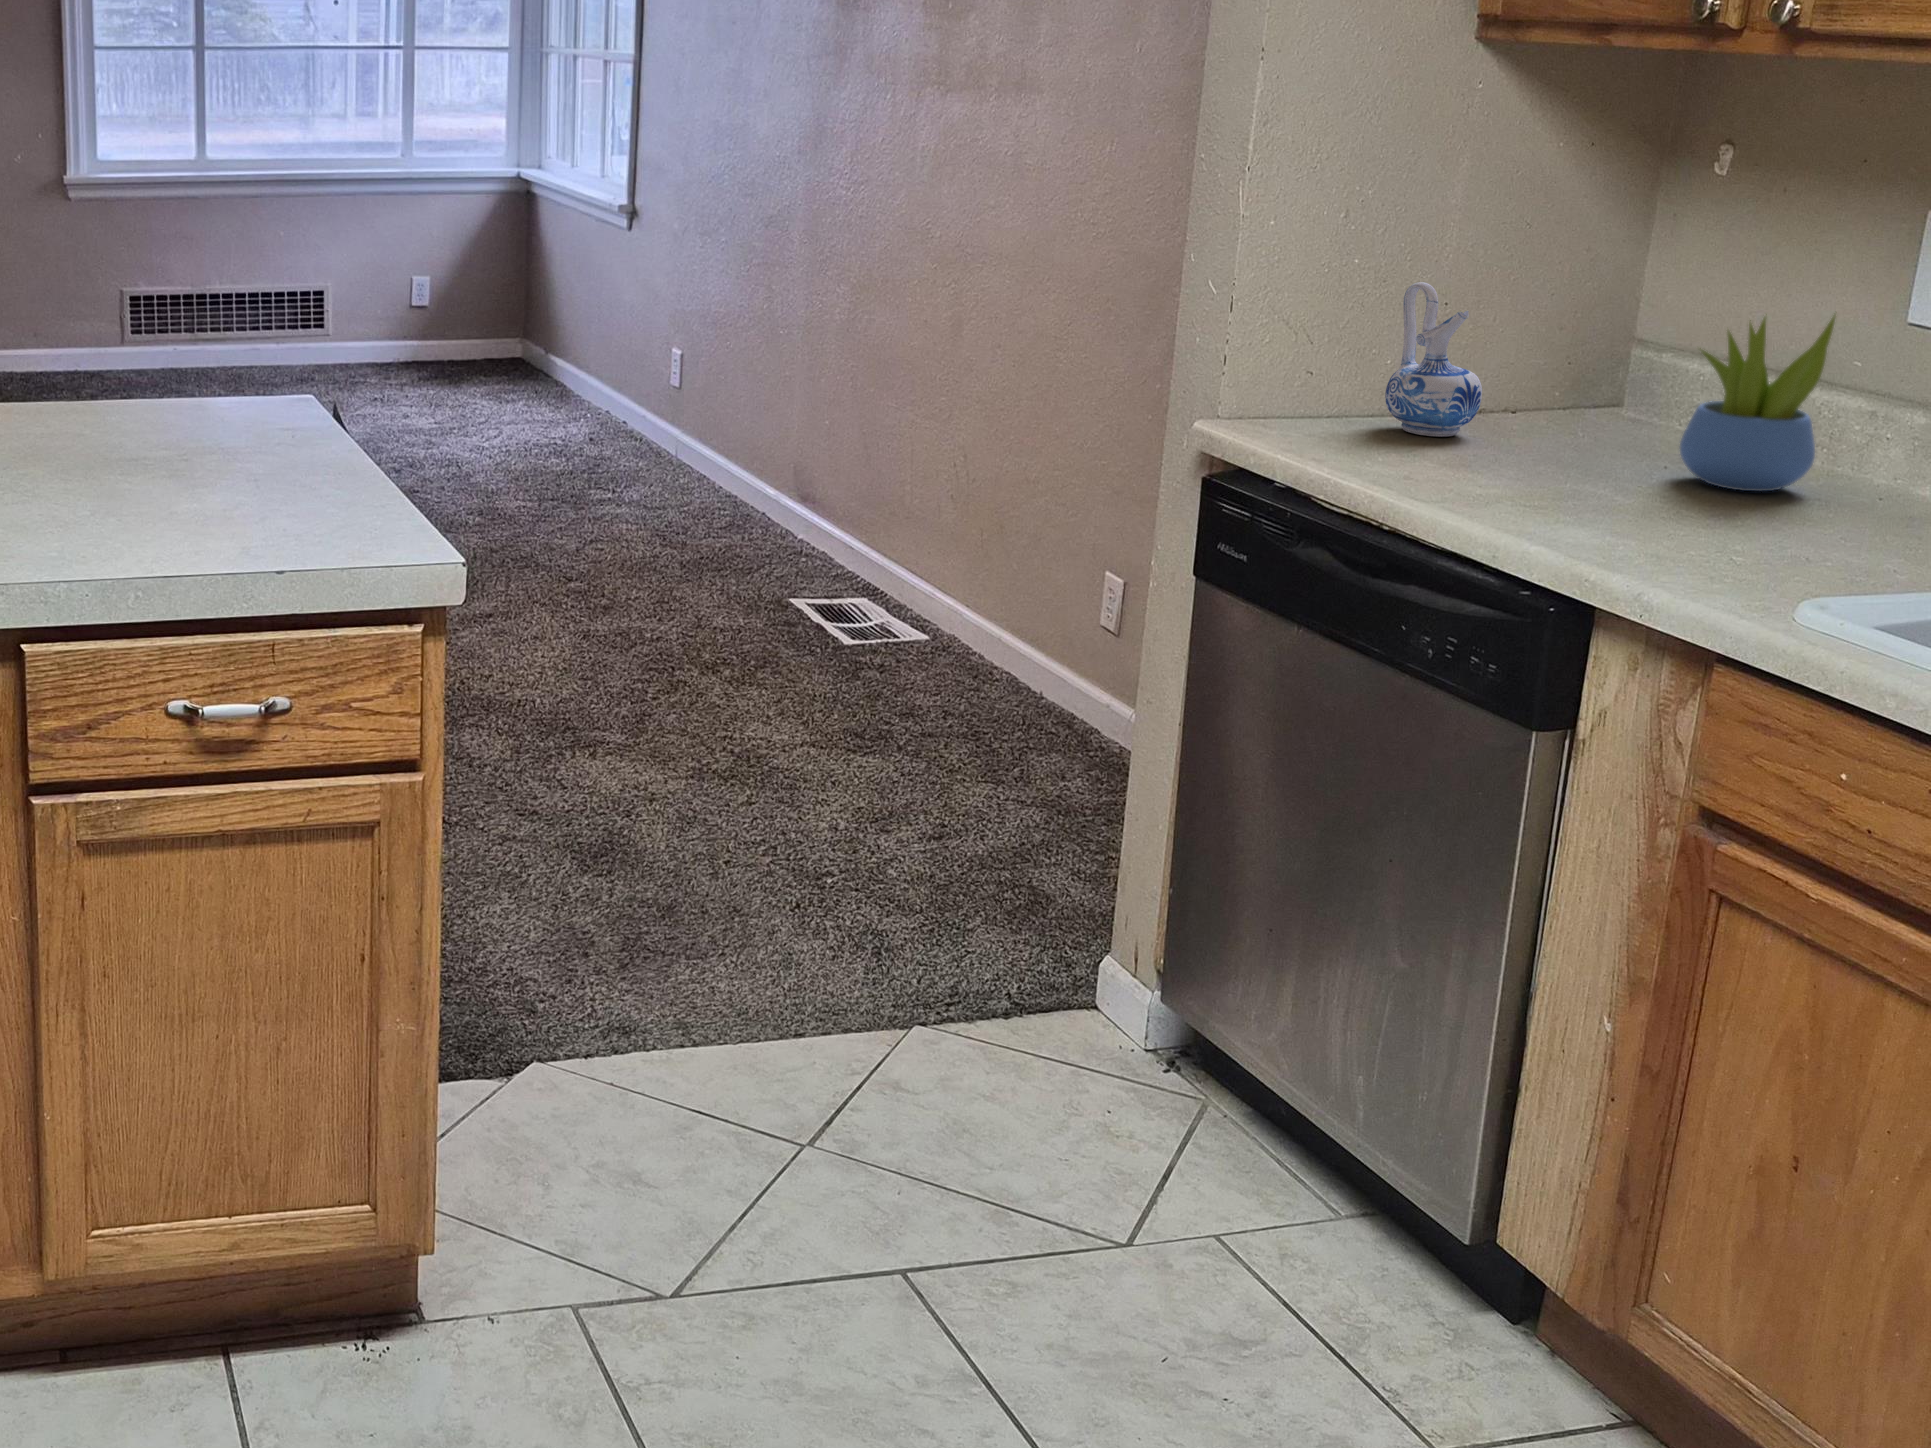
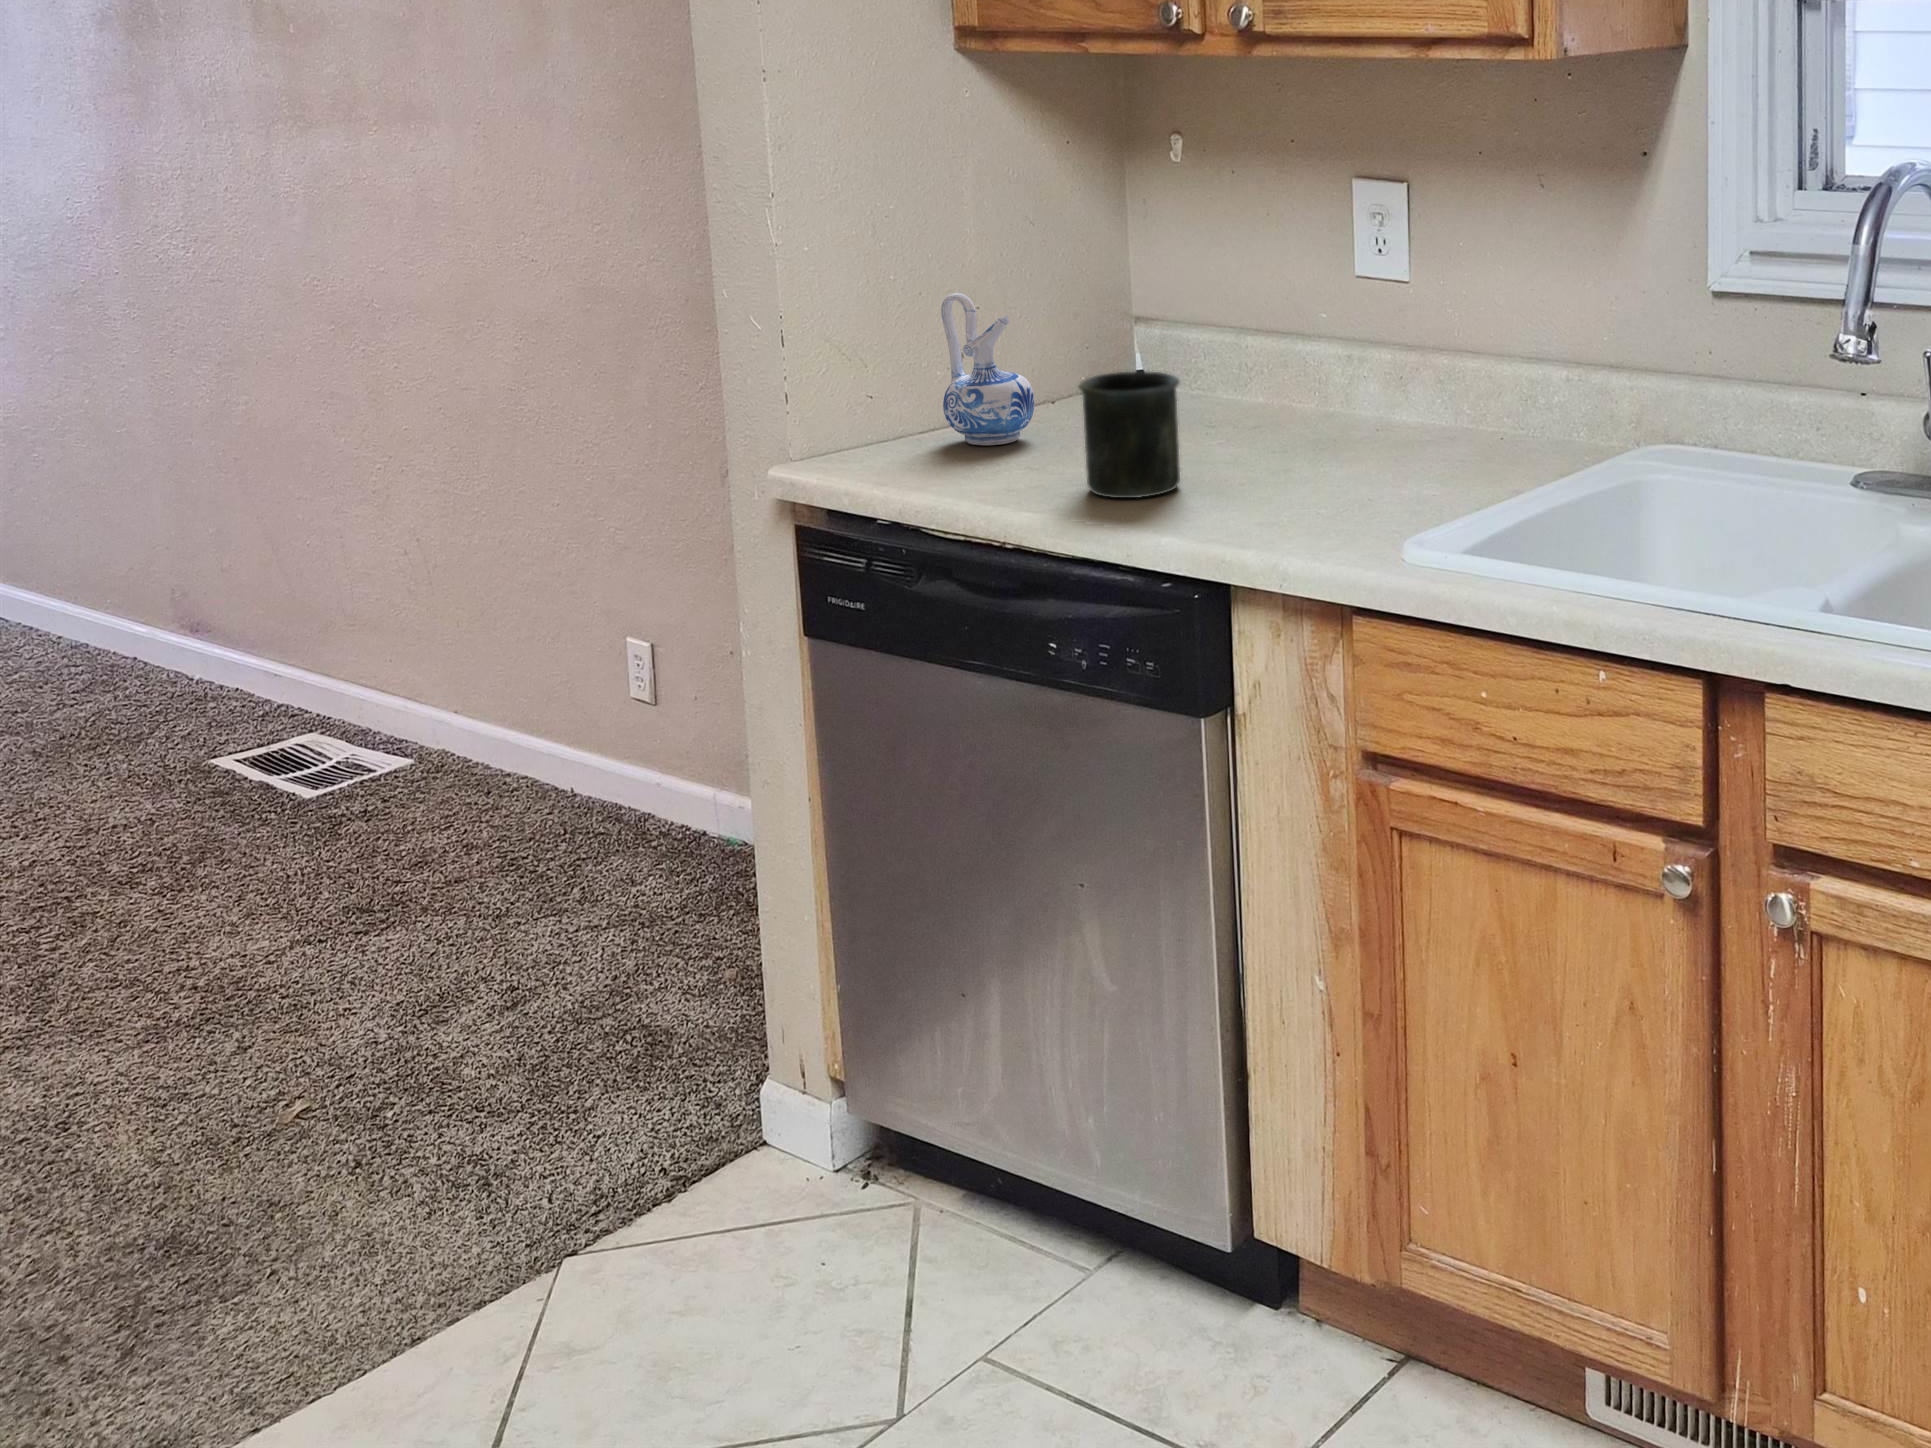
succulent plant: present [1680,315,1835,491] -> none [1219,274,1331,448]
mug: none [1493,377,1617,506] -> present [1079,371,1180,498]

